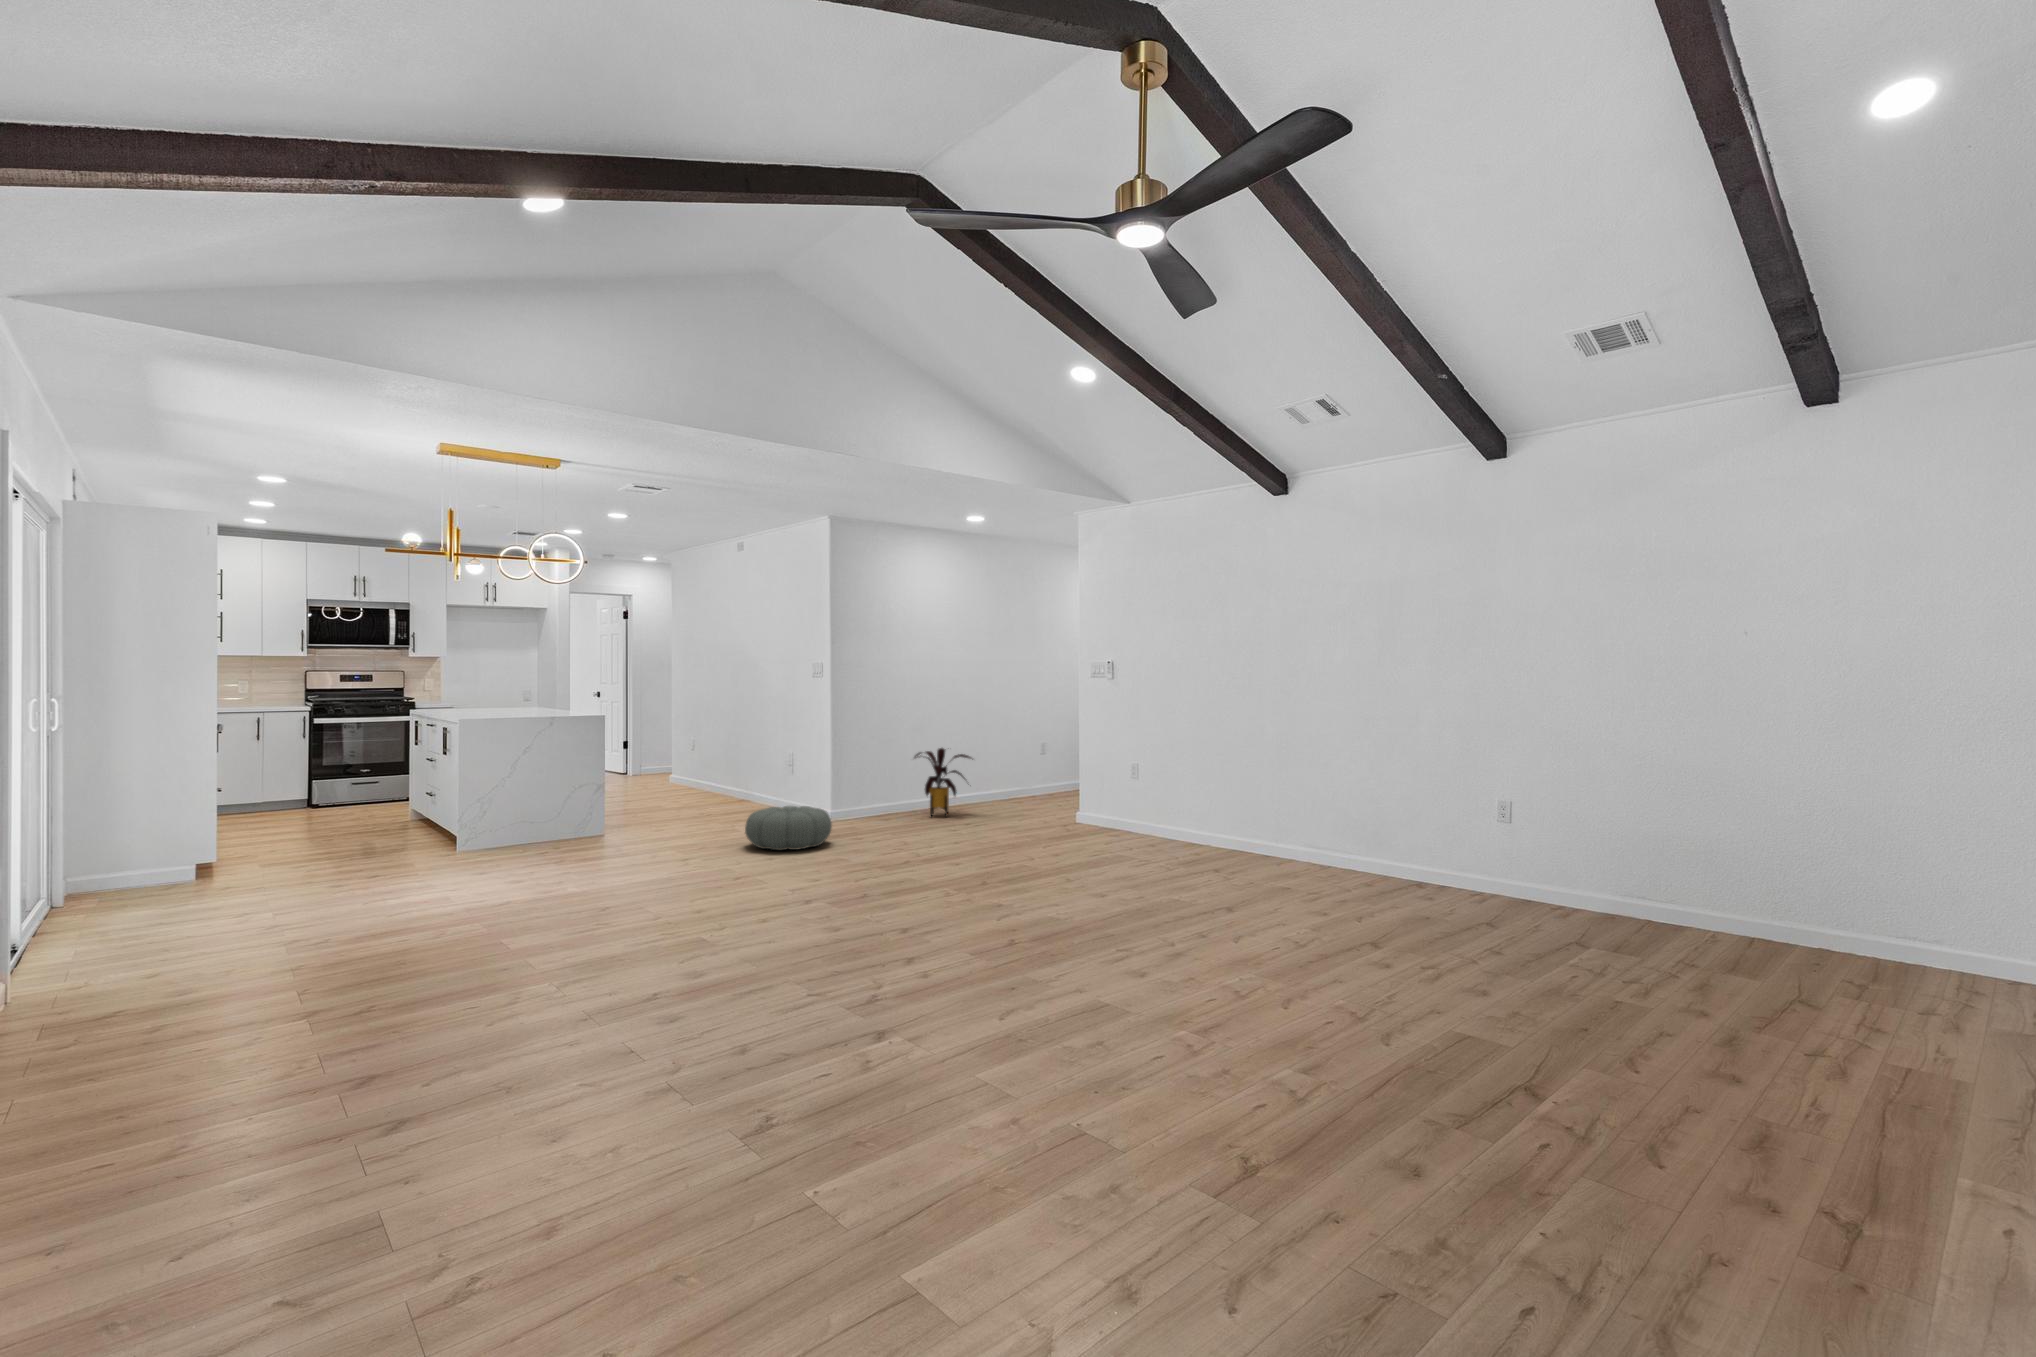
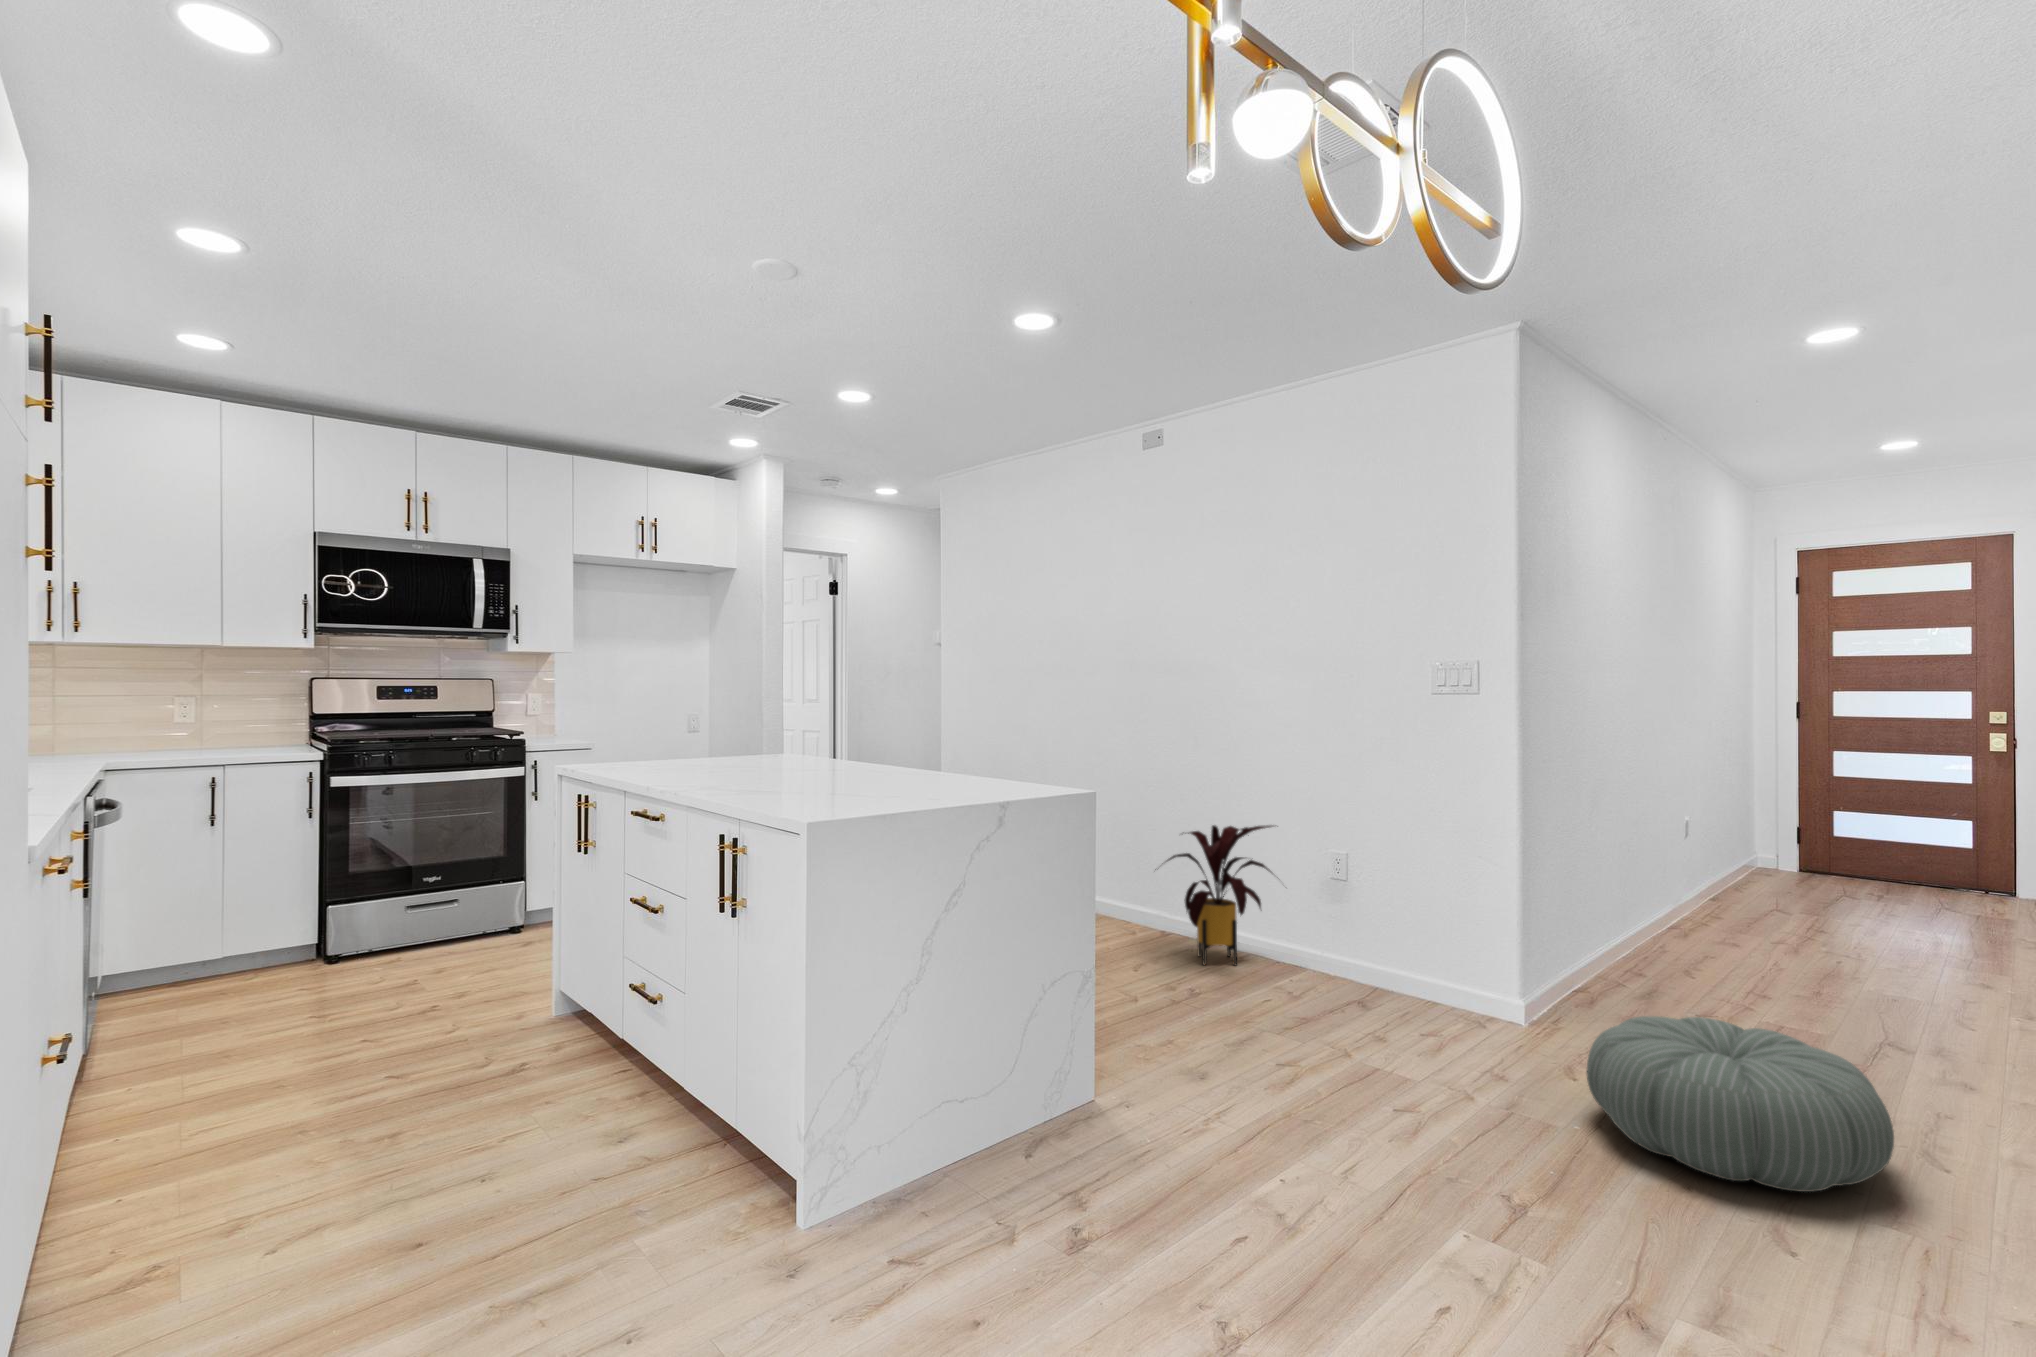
house plant: present [914,748,973,817] -> present [1155,825,1272,965]

